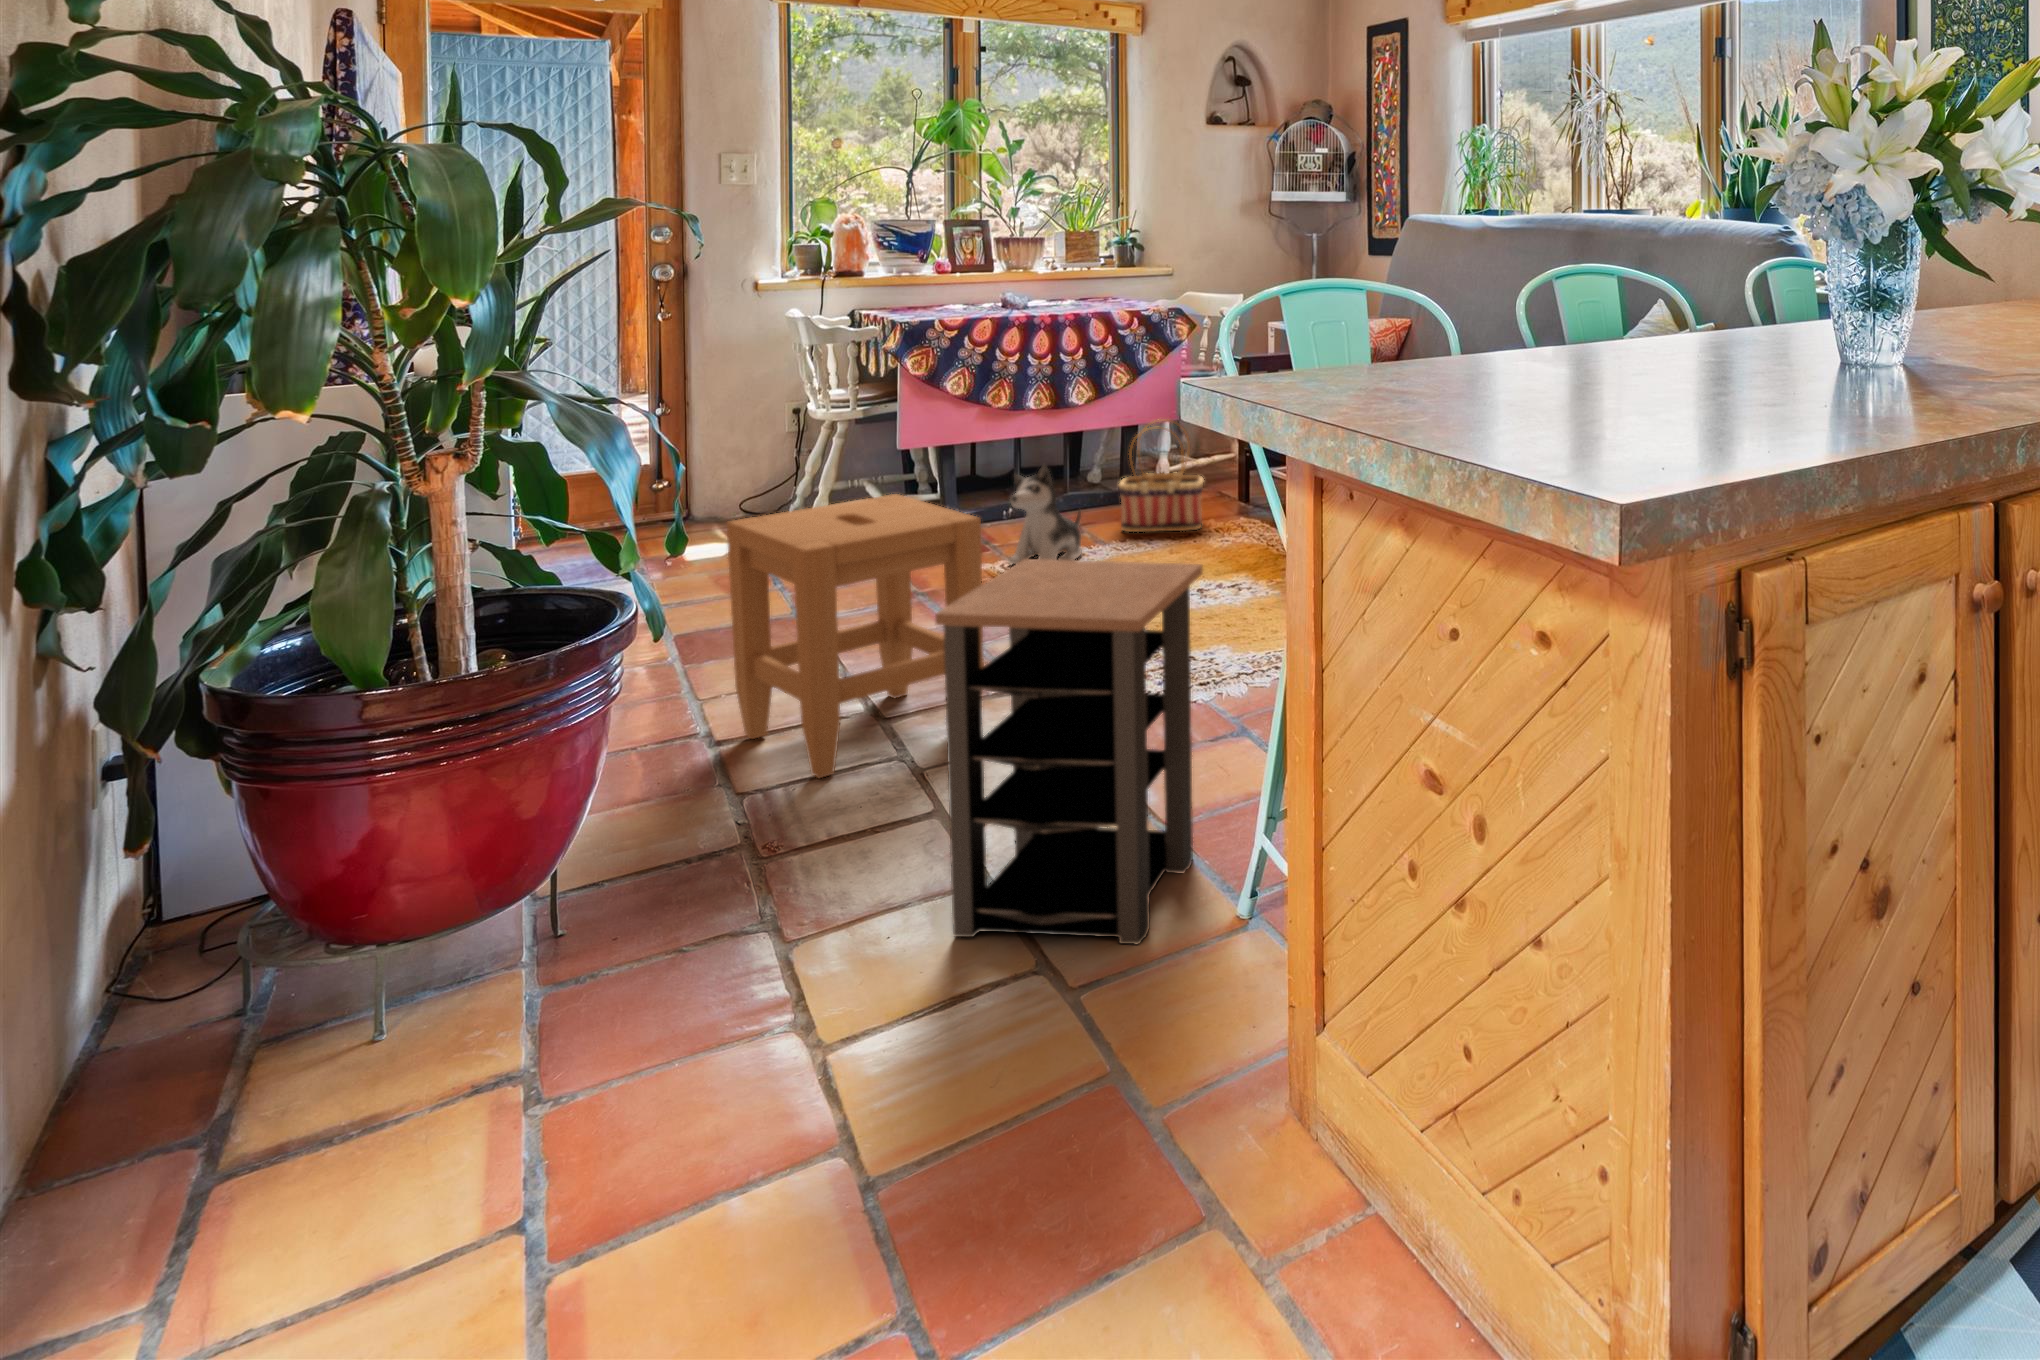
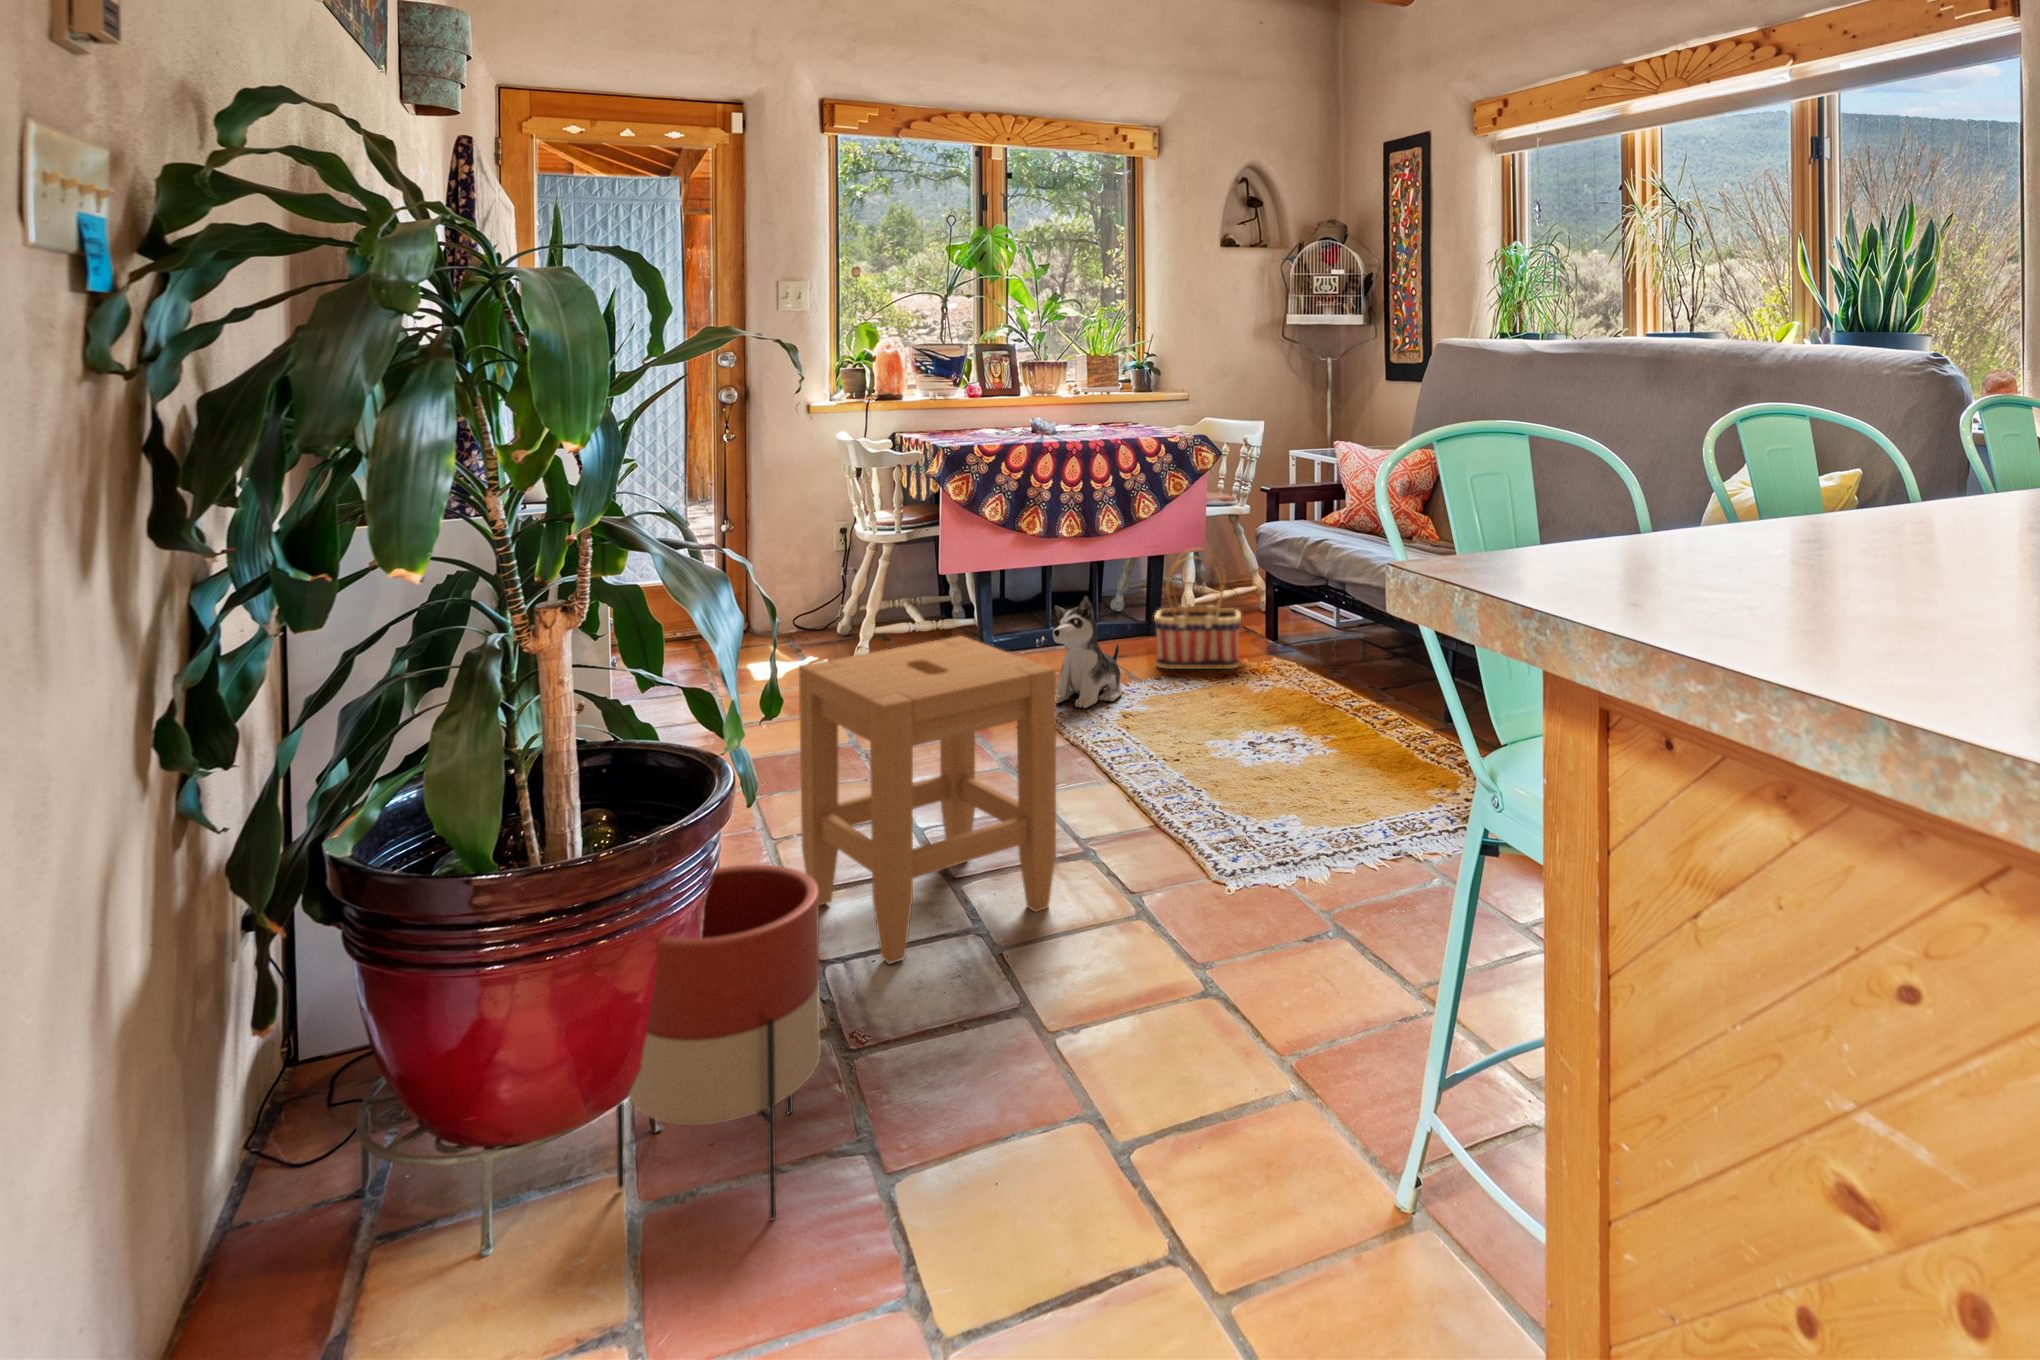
side table: present [935,559,1203,944] -> none [1055,734,1341,1253]
planter: none [532,681,735,964] -> present [616,865,821,1220]

